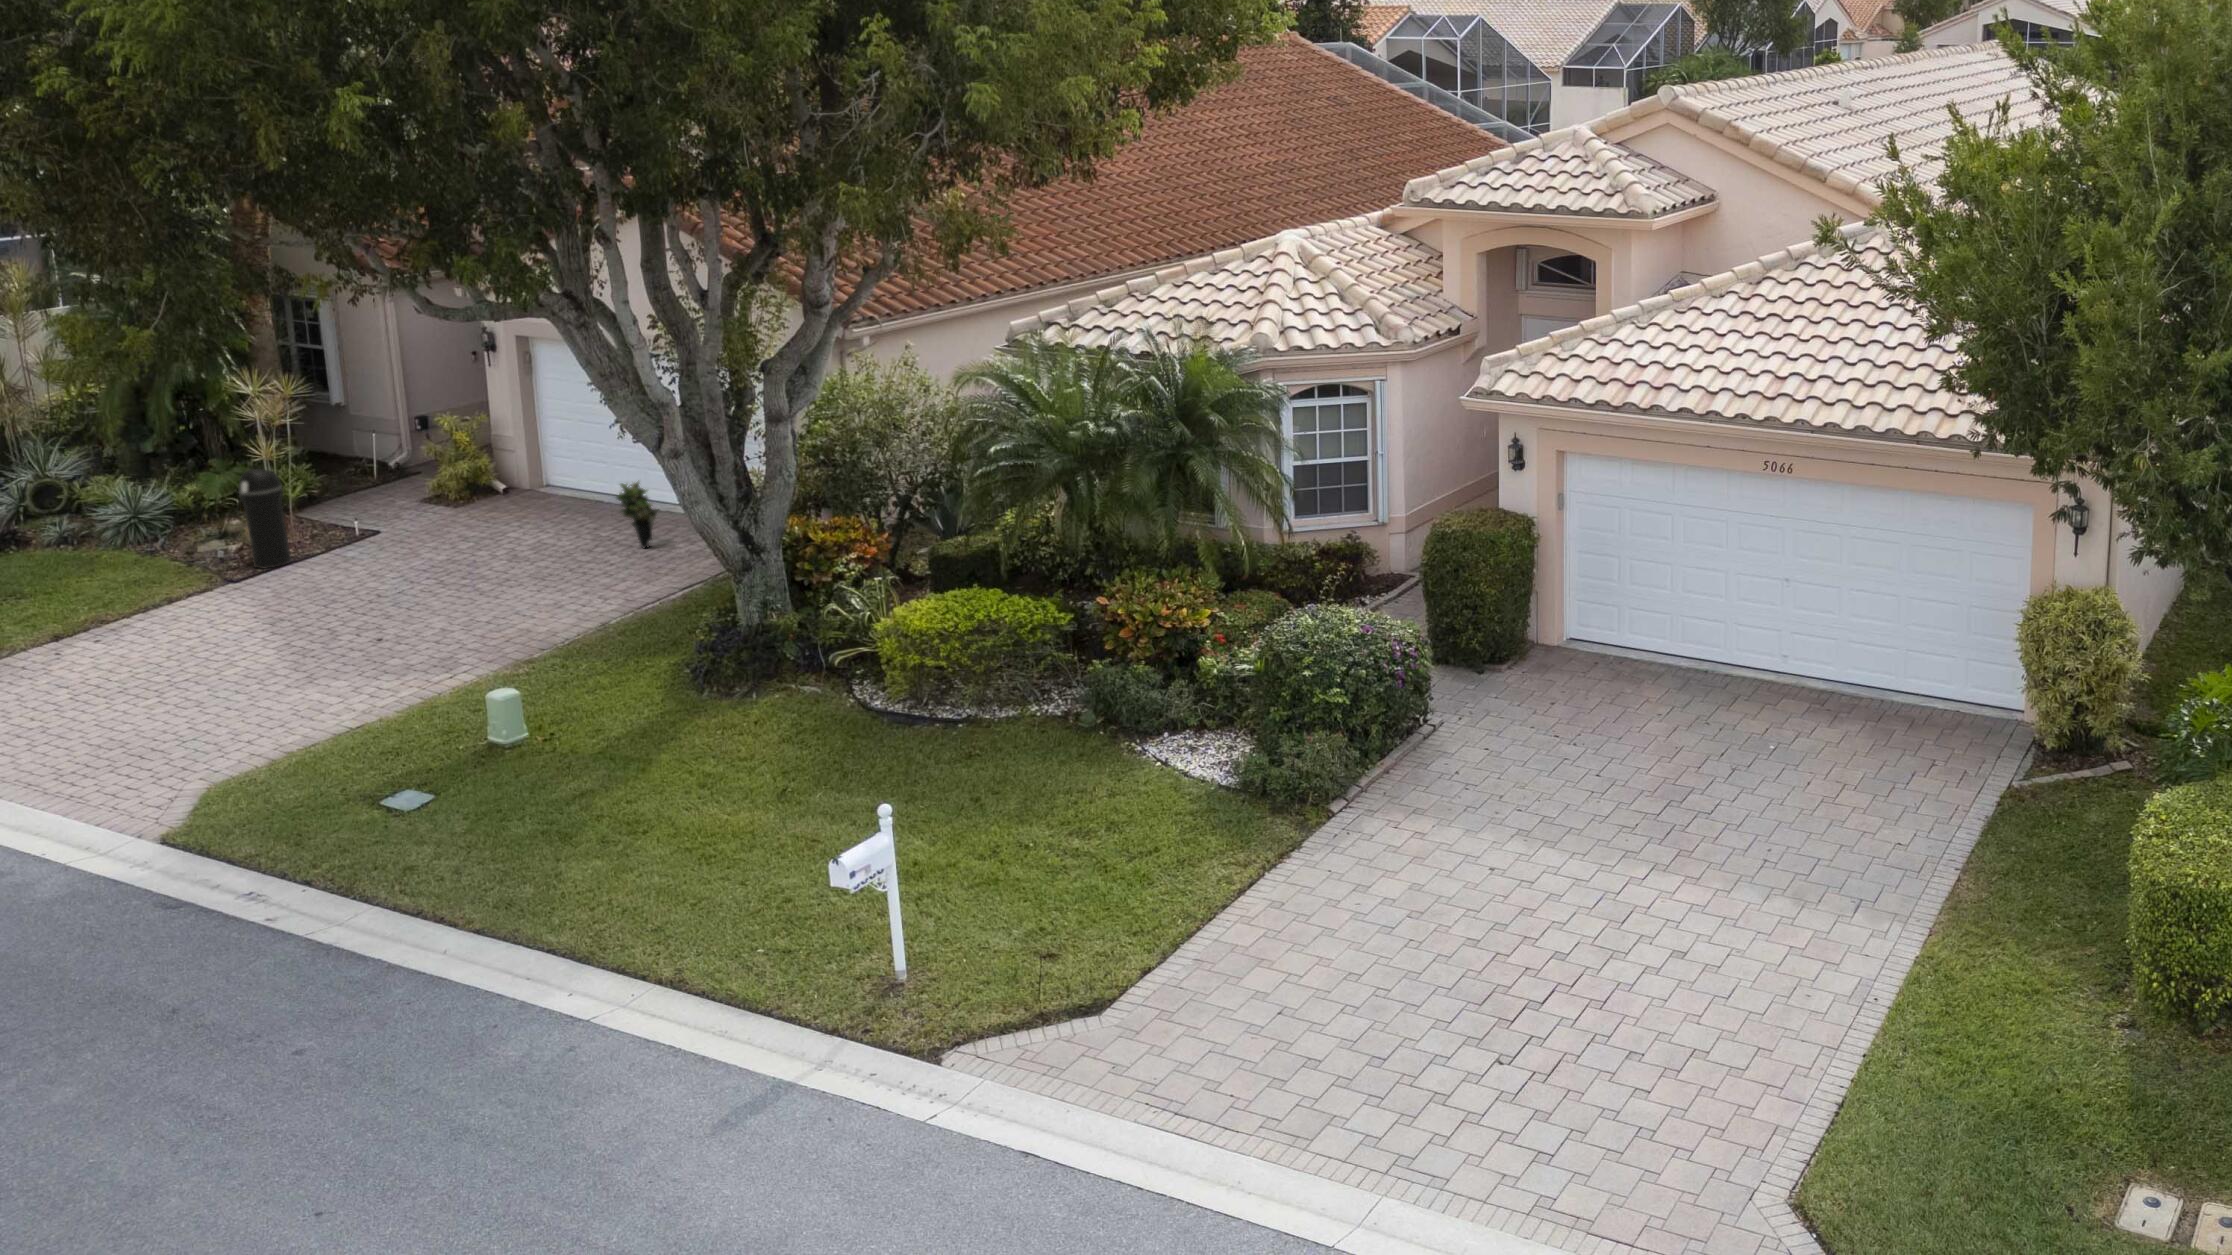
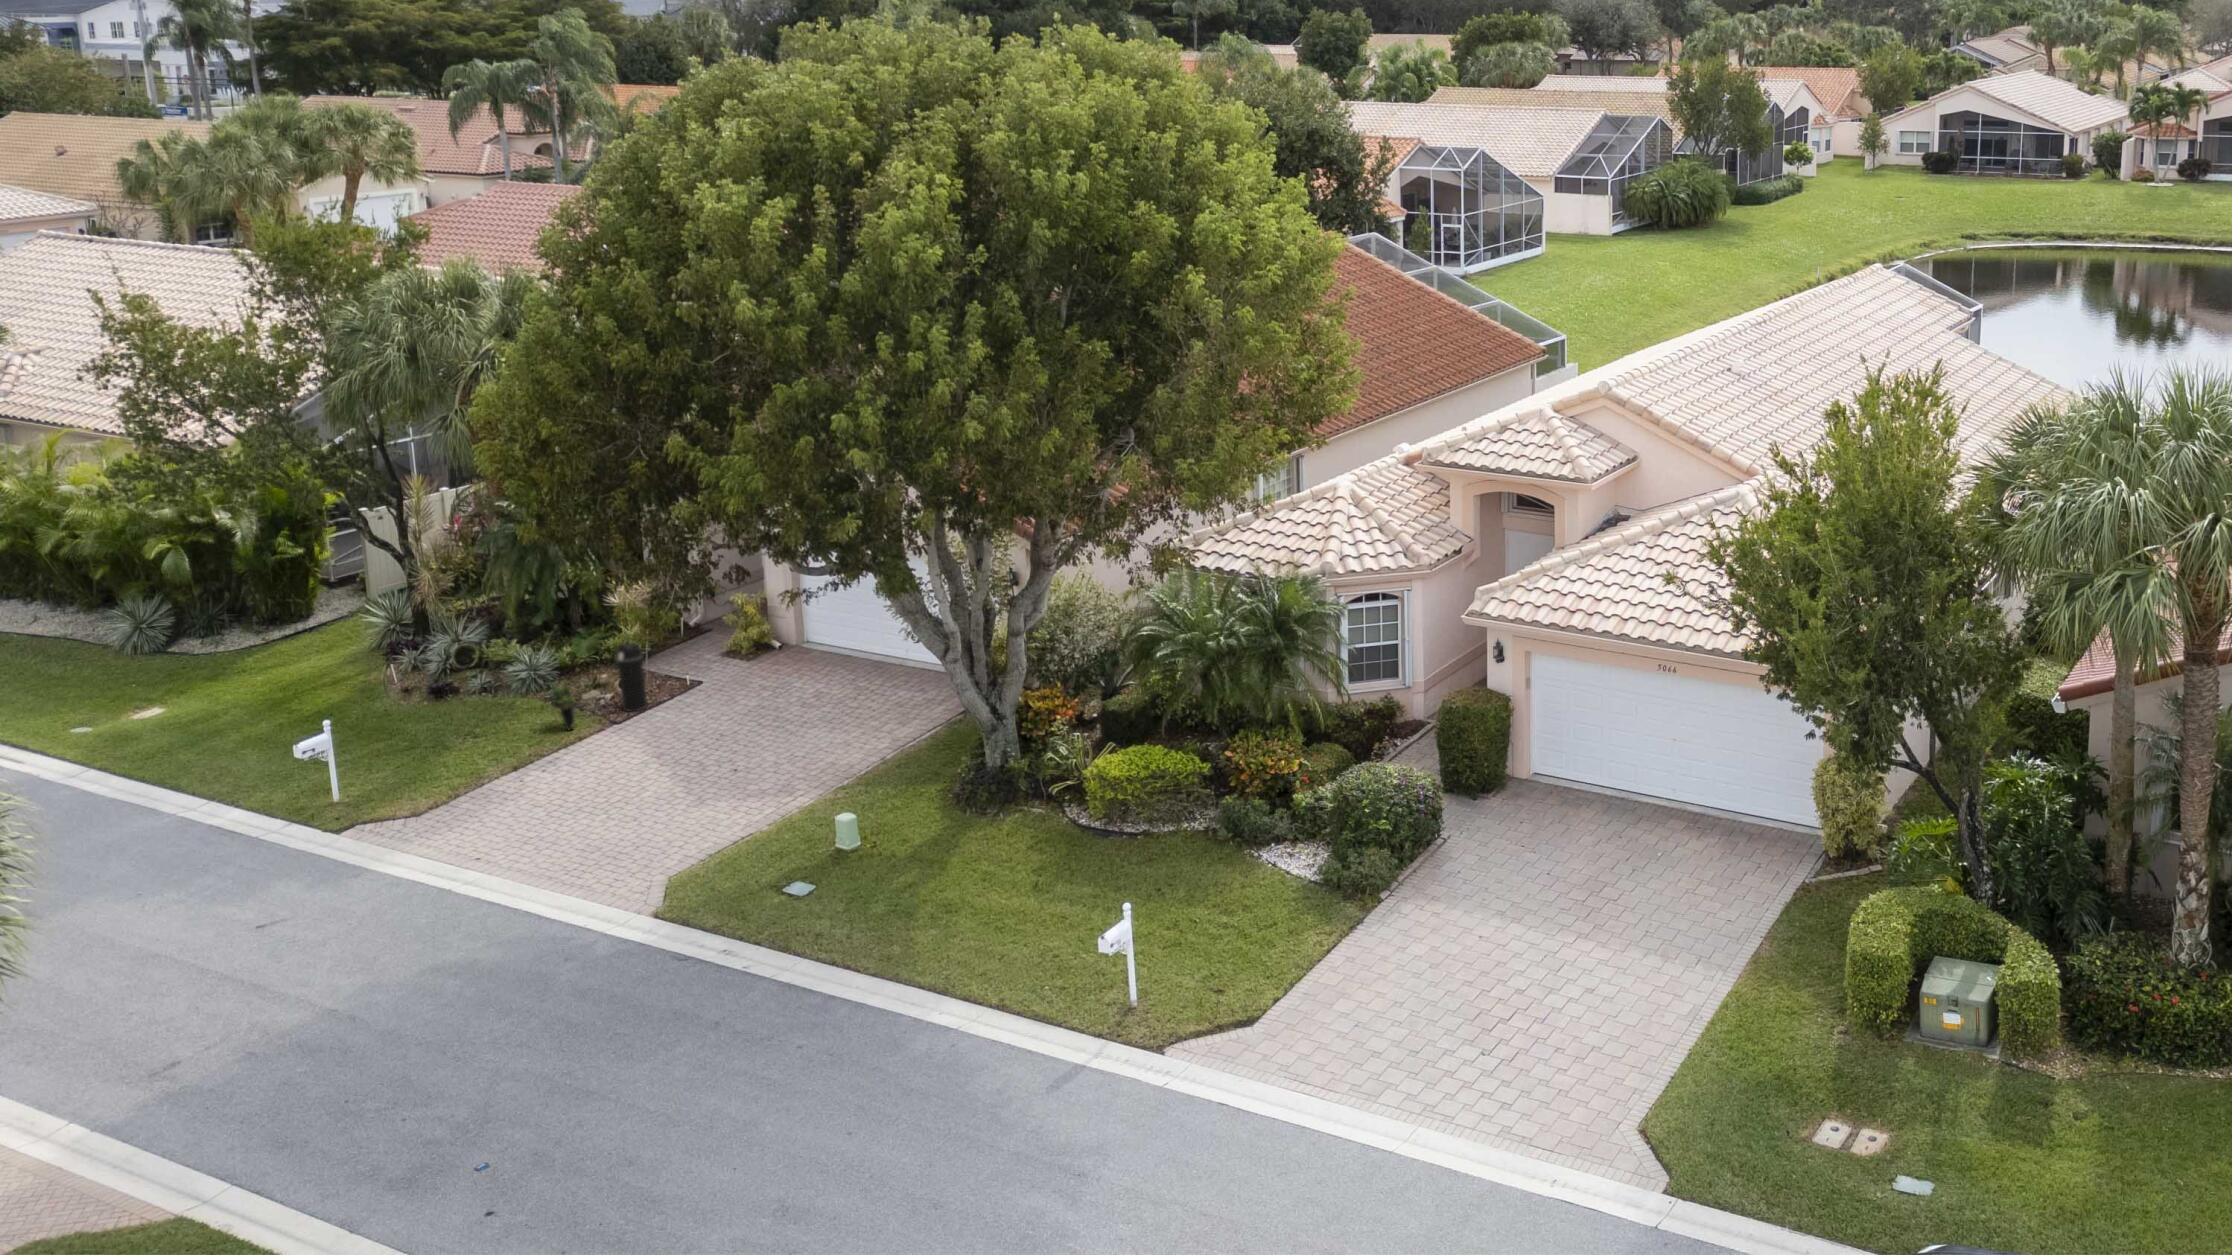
potted plant: present [616,482,657,548] -> present [549,682,578,730]

